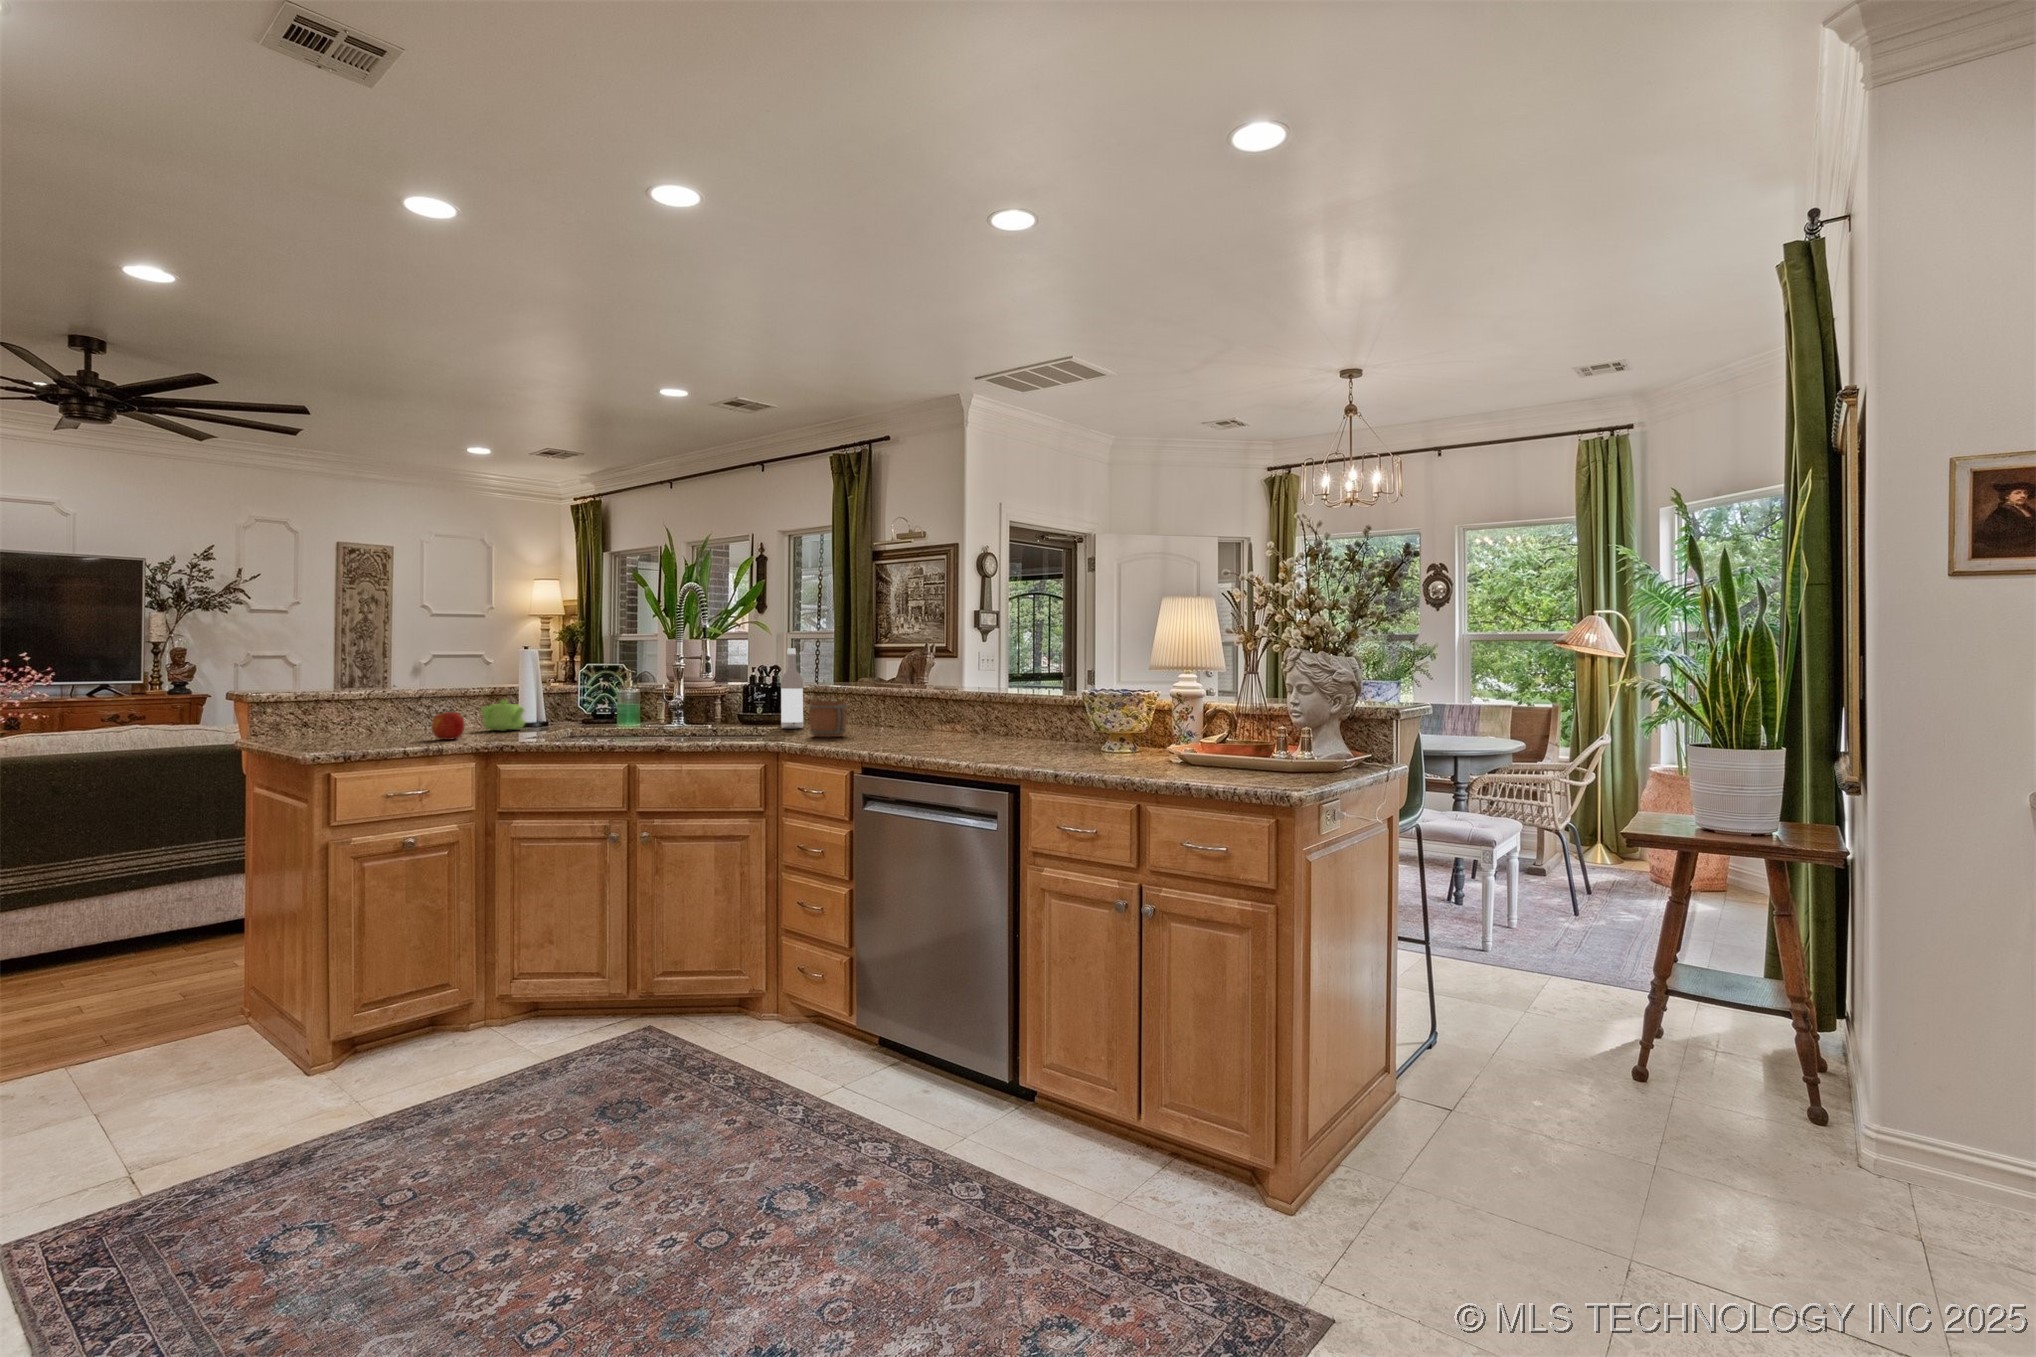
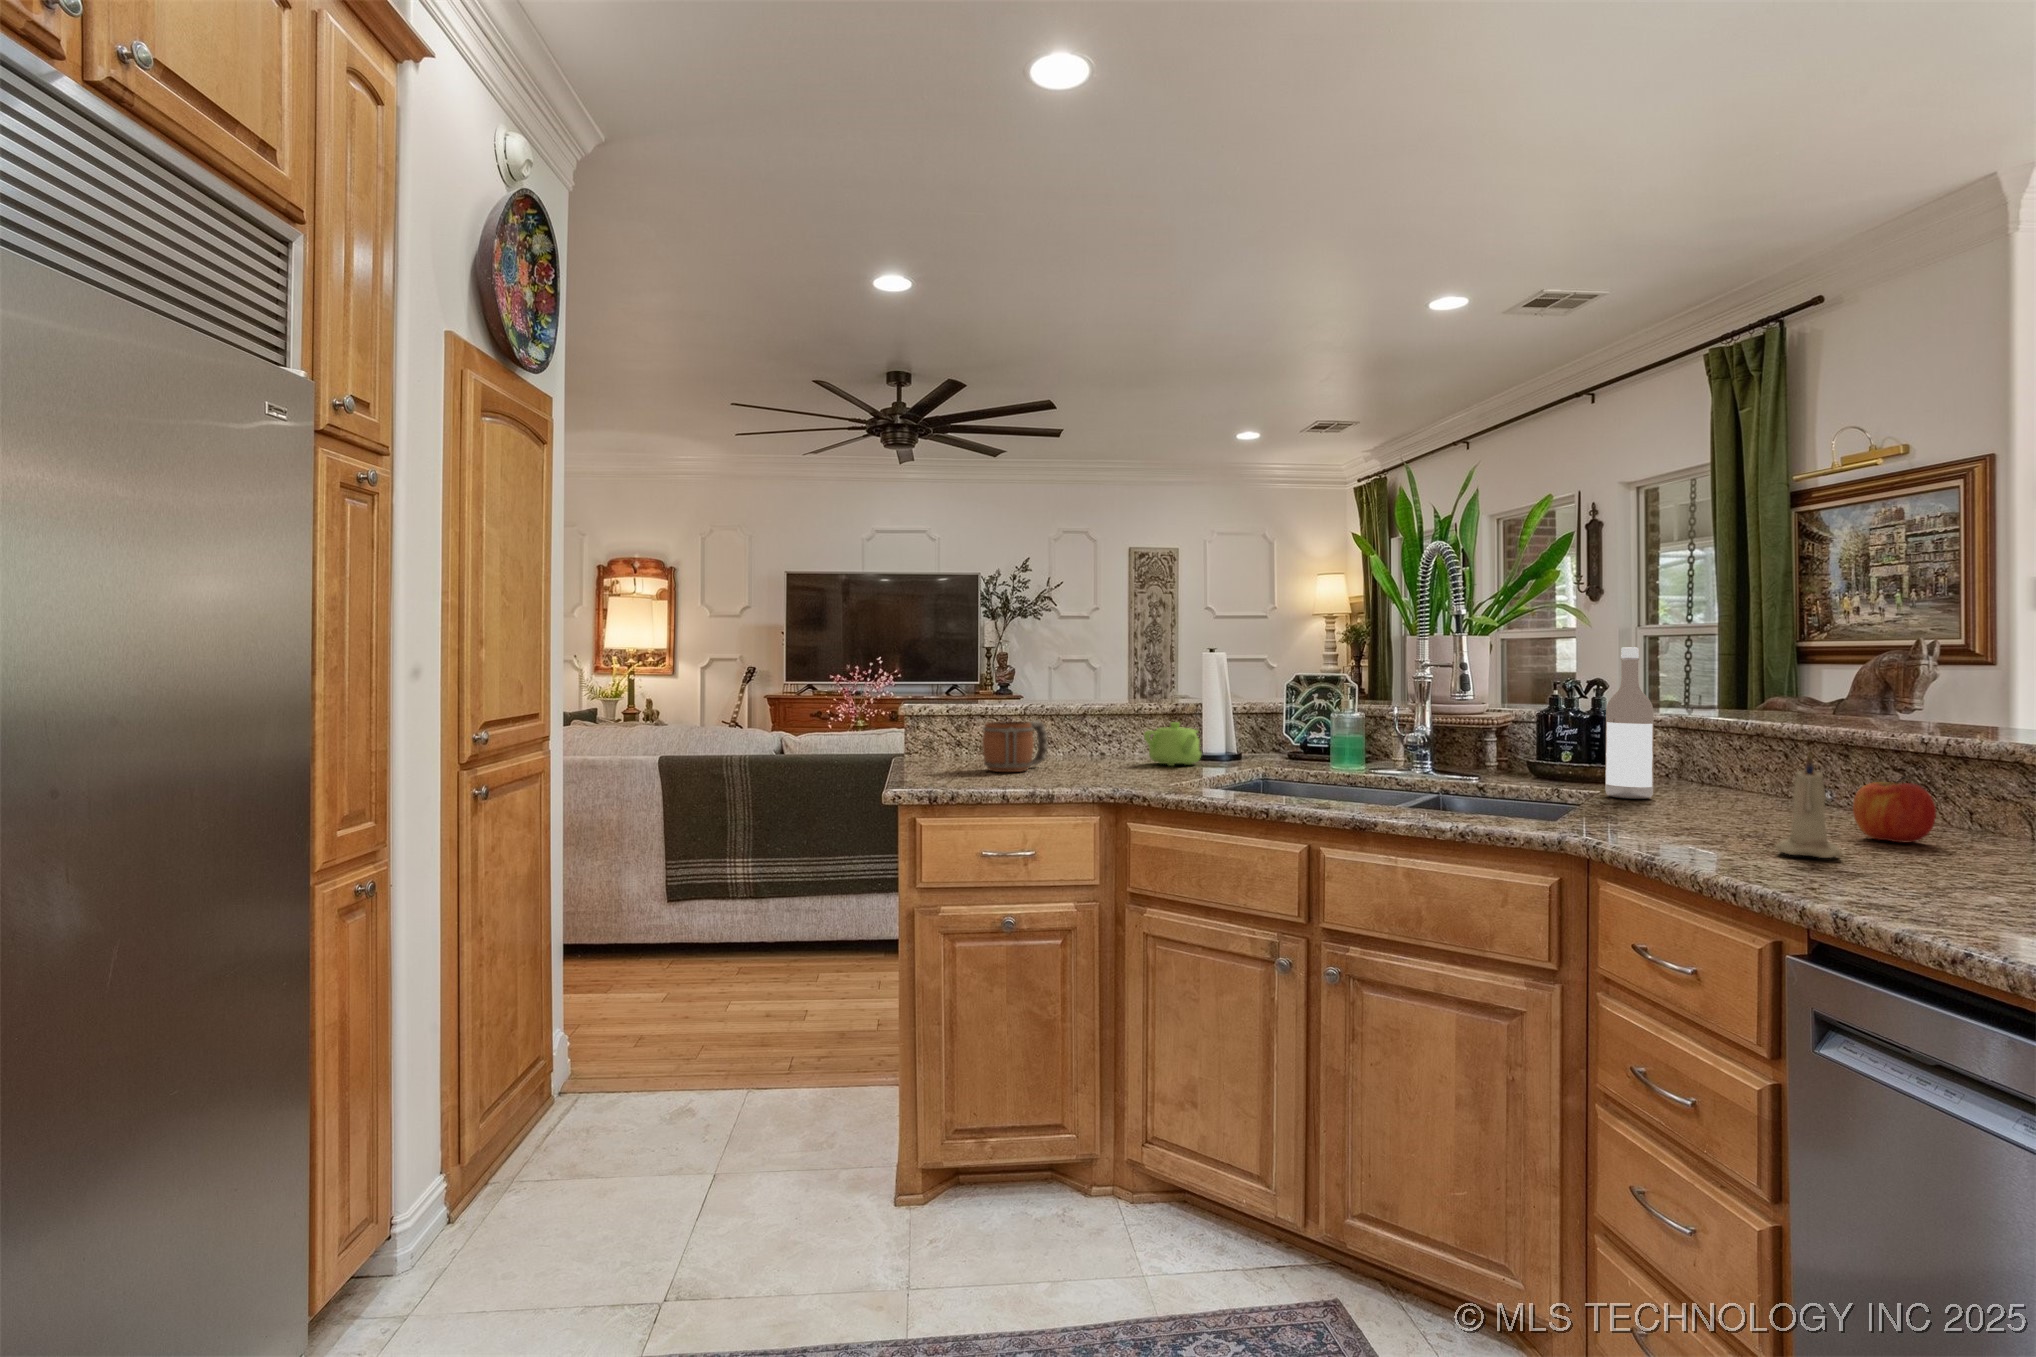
candle: none [852,695,875,740] -> present [1776,752,1842,858]
mug: present [809,700,847,737] -> present [982,720,1048,772]
apple: present [431,712,465,740] -> present [1853,777,1936,843]

